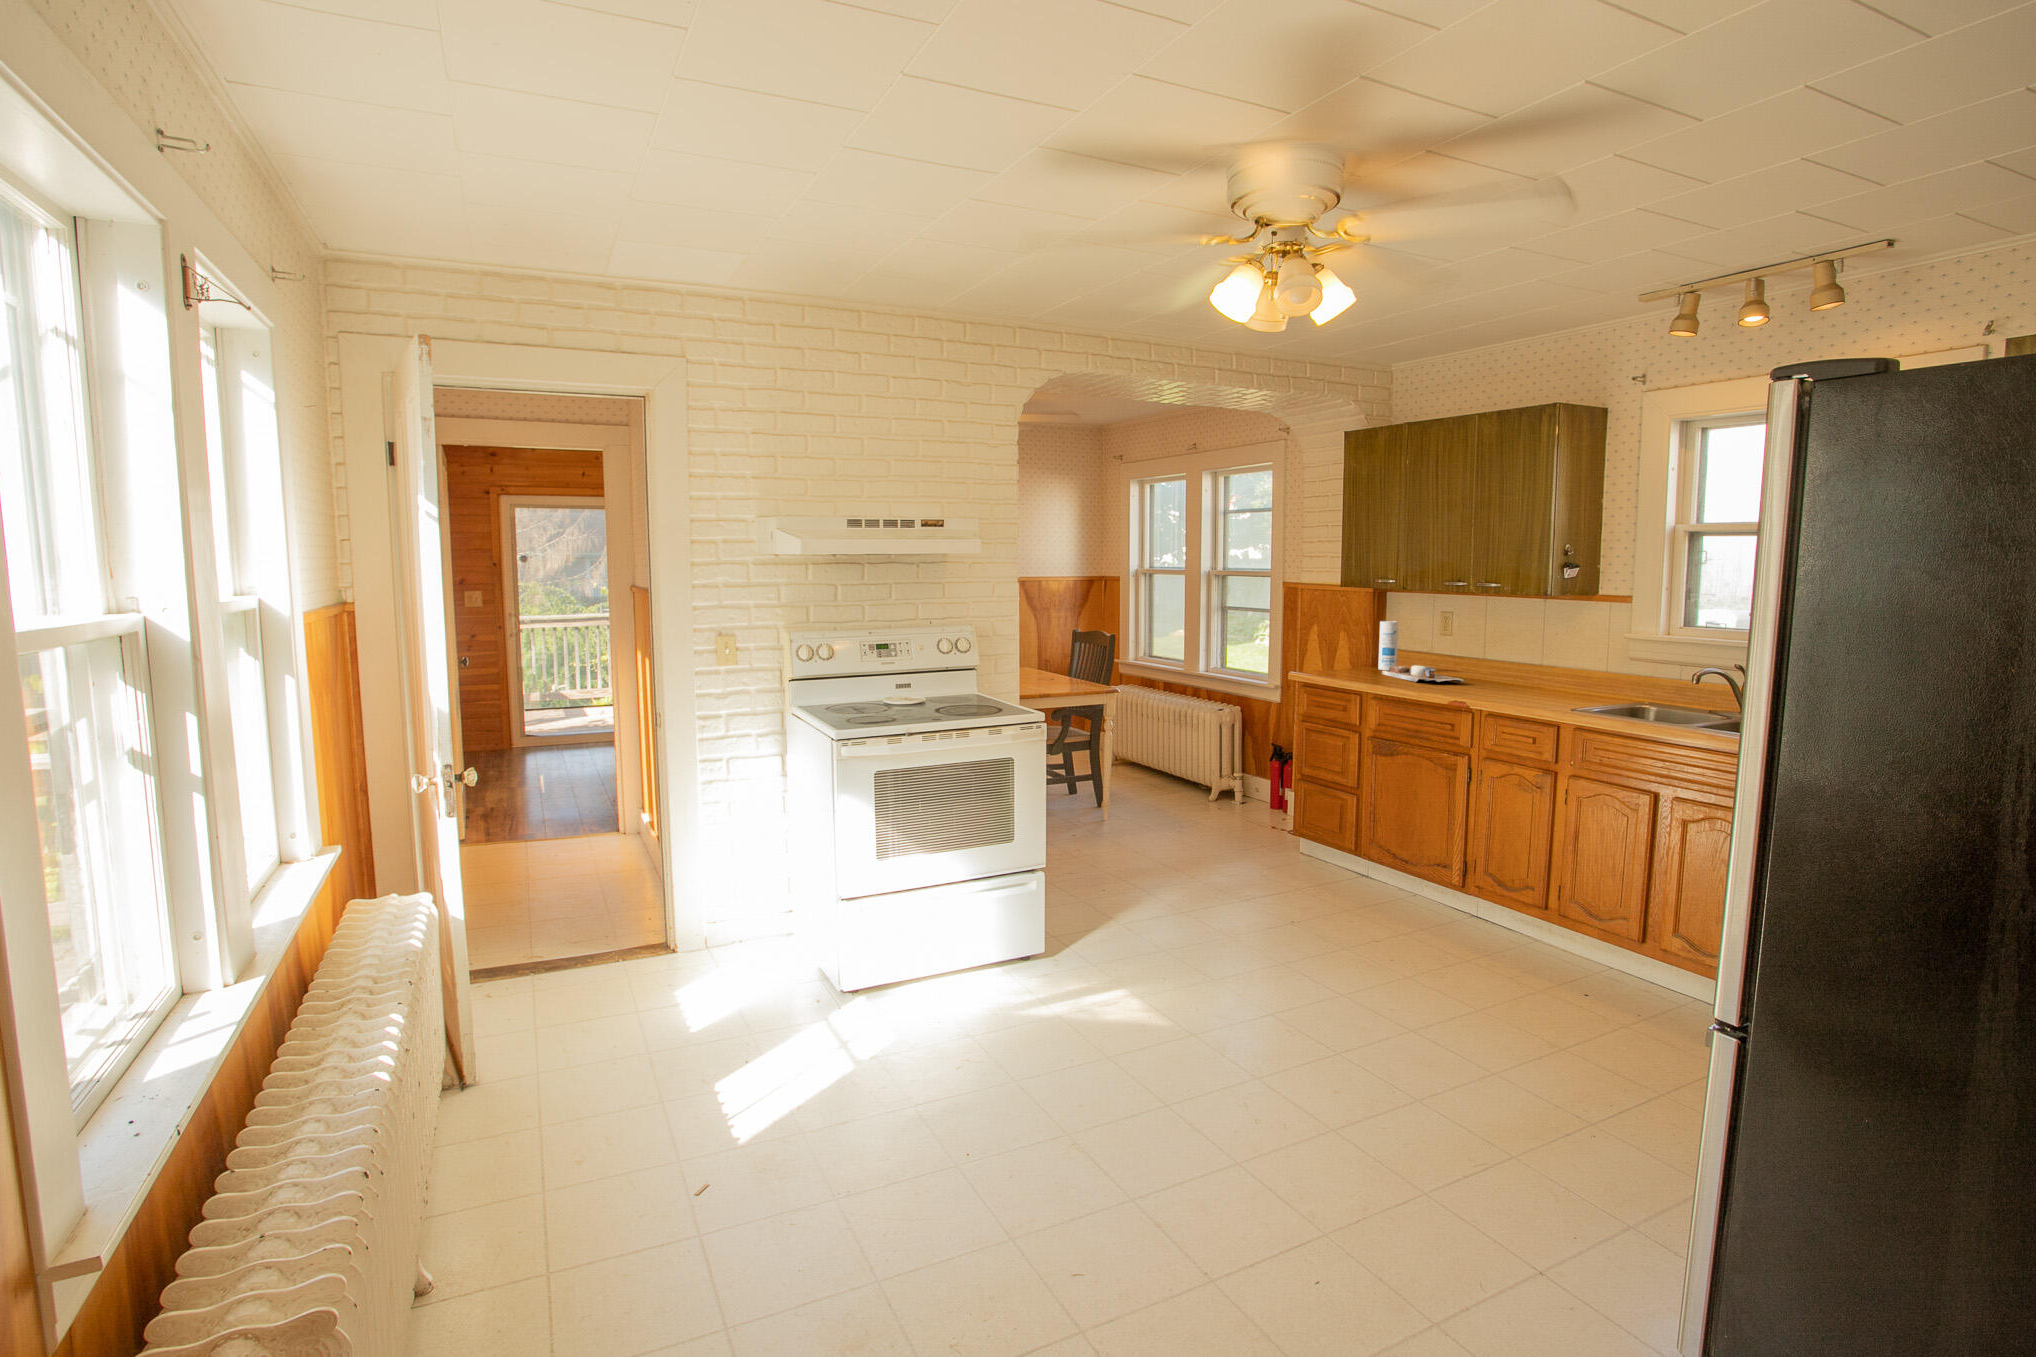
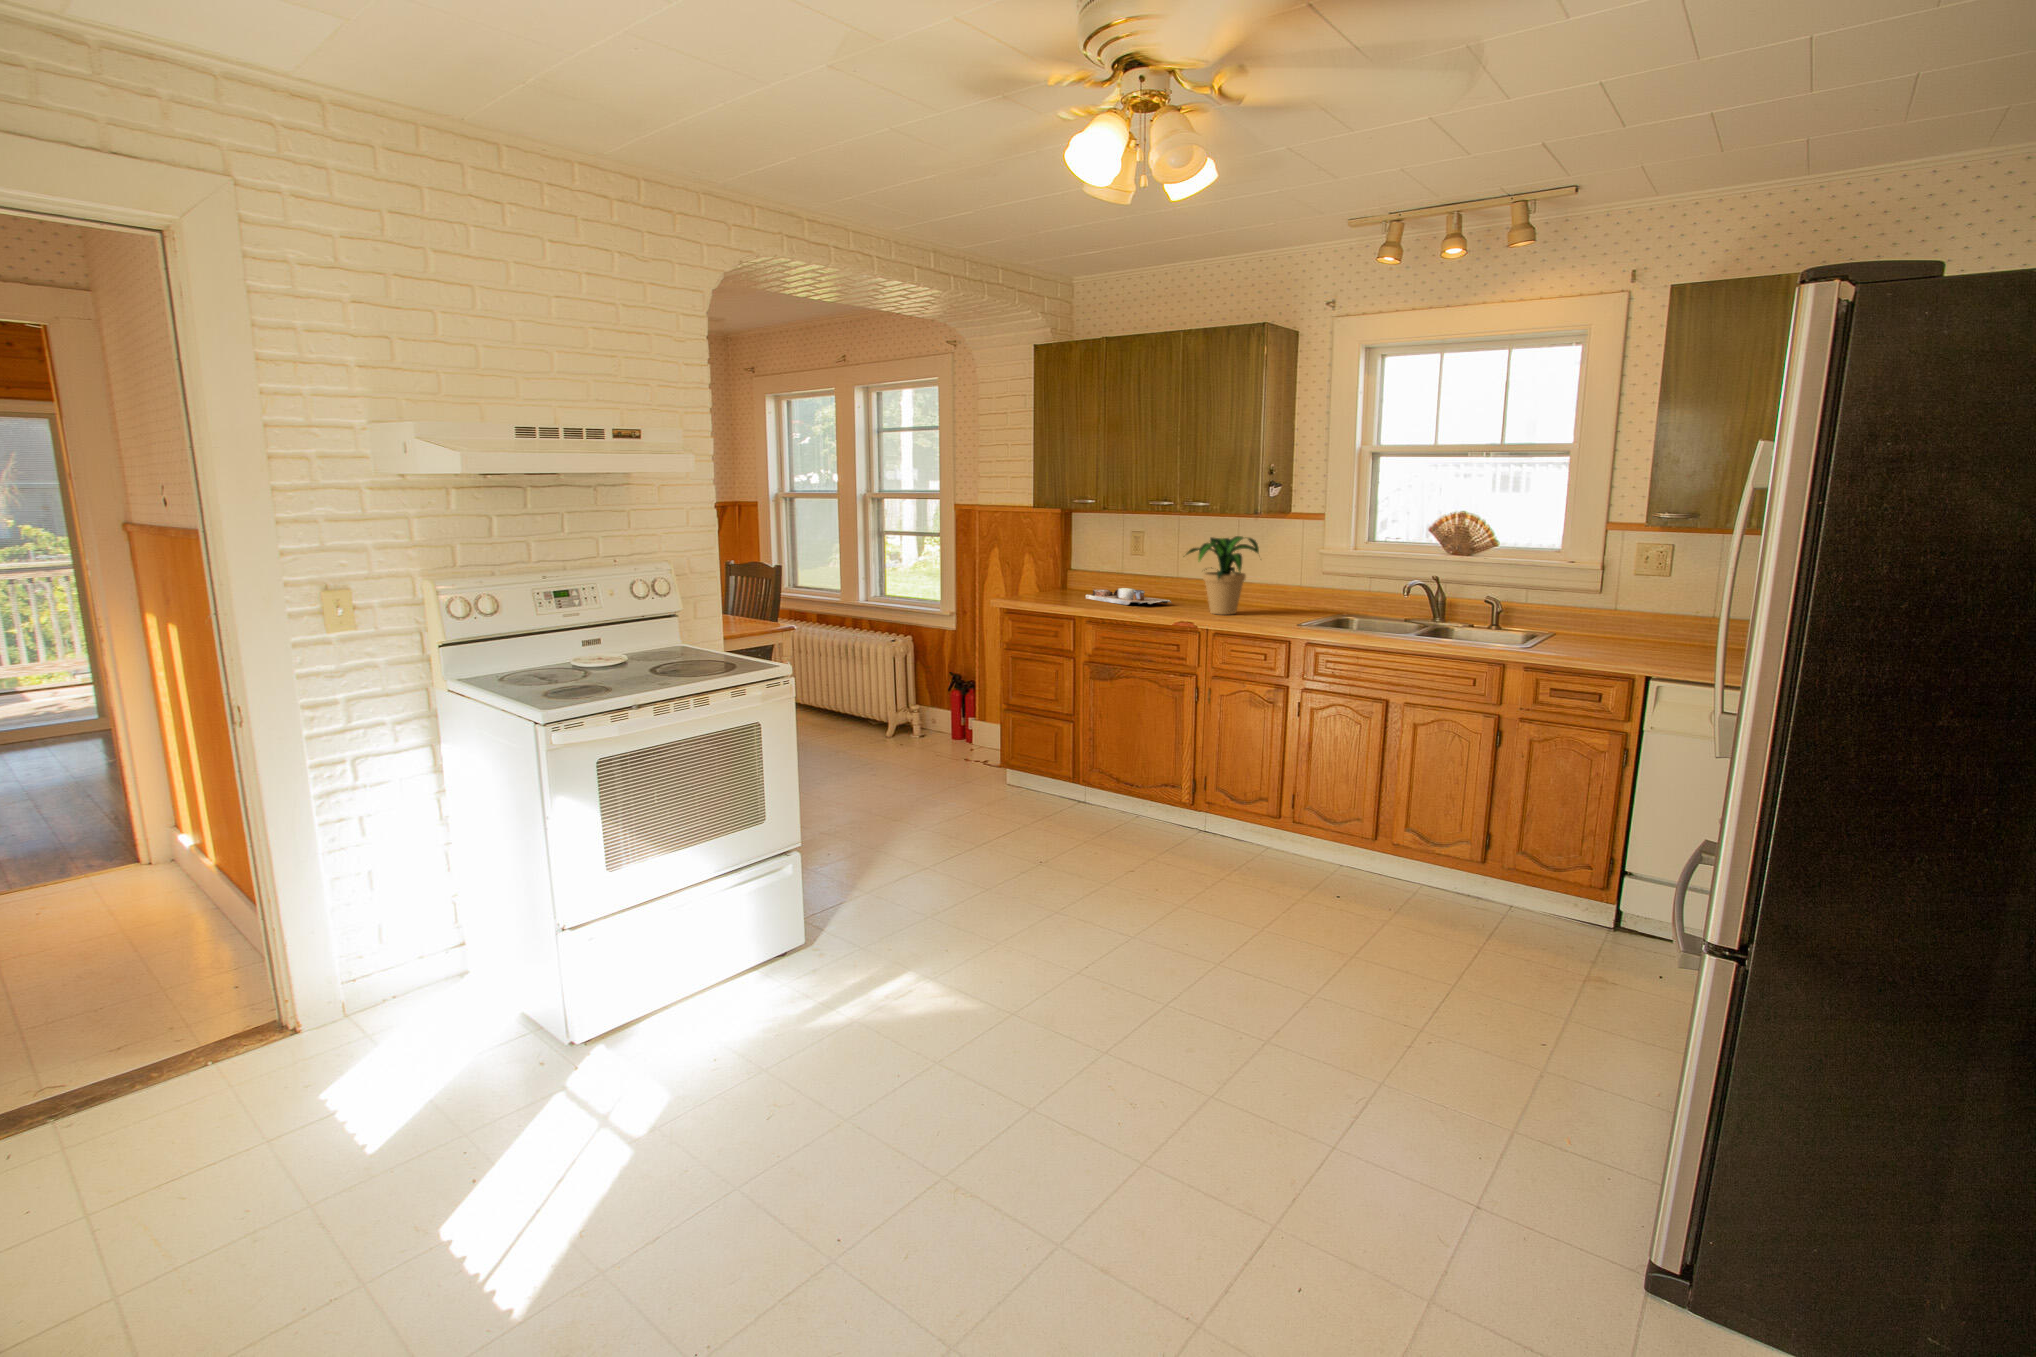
potted plant: none [1467,617,1555,696] -> present [1187,536,1259,615]
canister: present [1378,621,1398,670] -> none [1076,543,1094,594]

